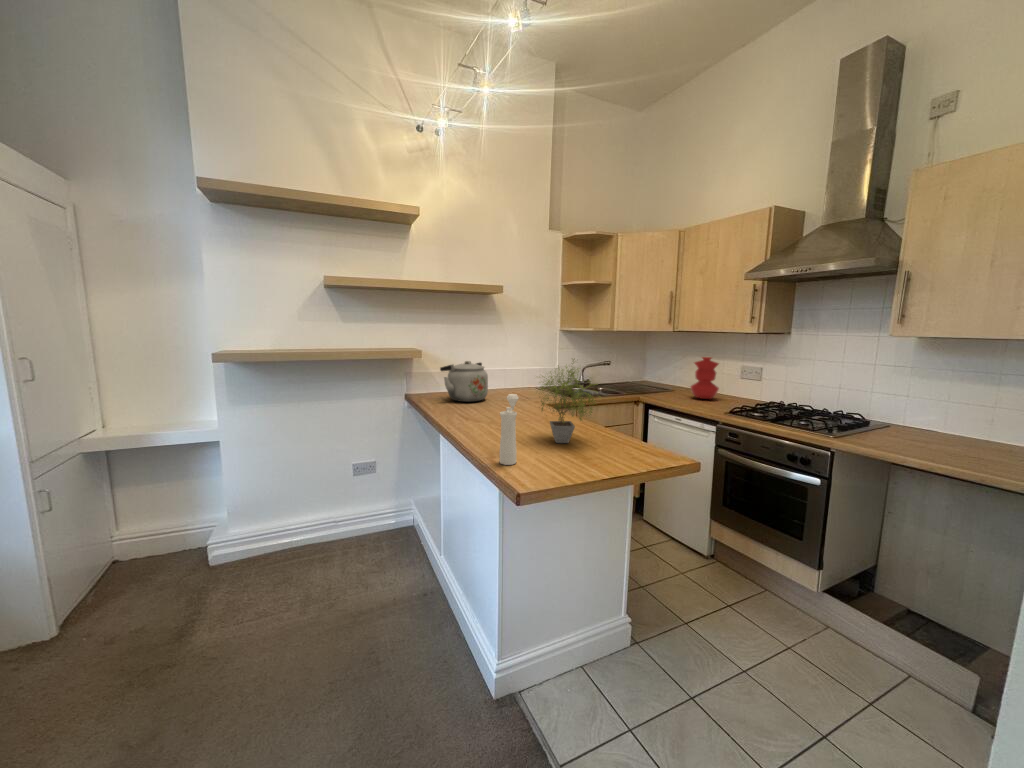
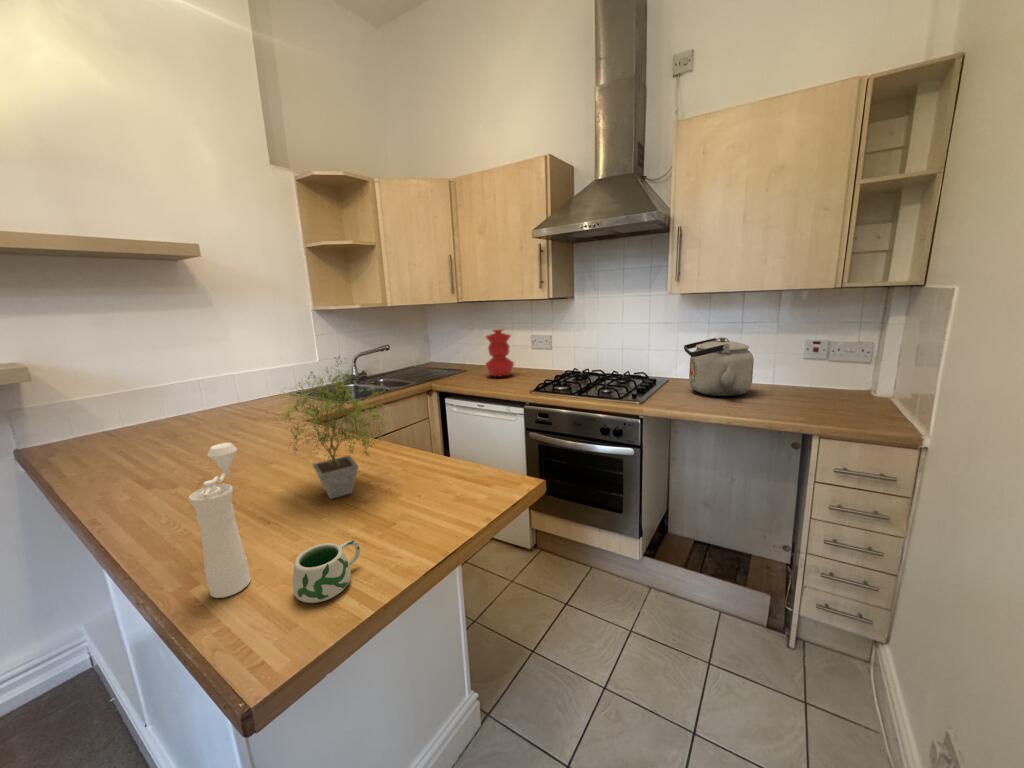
kettle: present [440,361,488,402] -> present [684,337,754,396]
mug: none [536,451,570,476] -> present [293,541,360,603]

